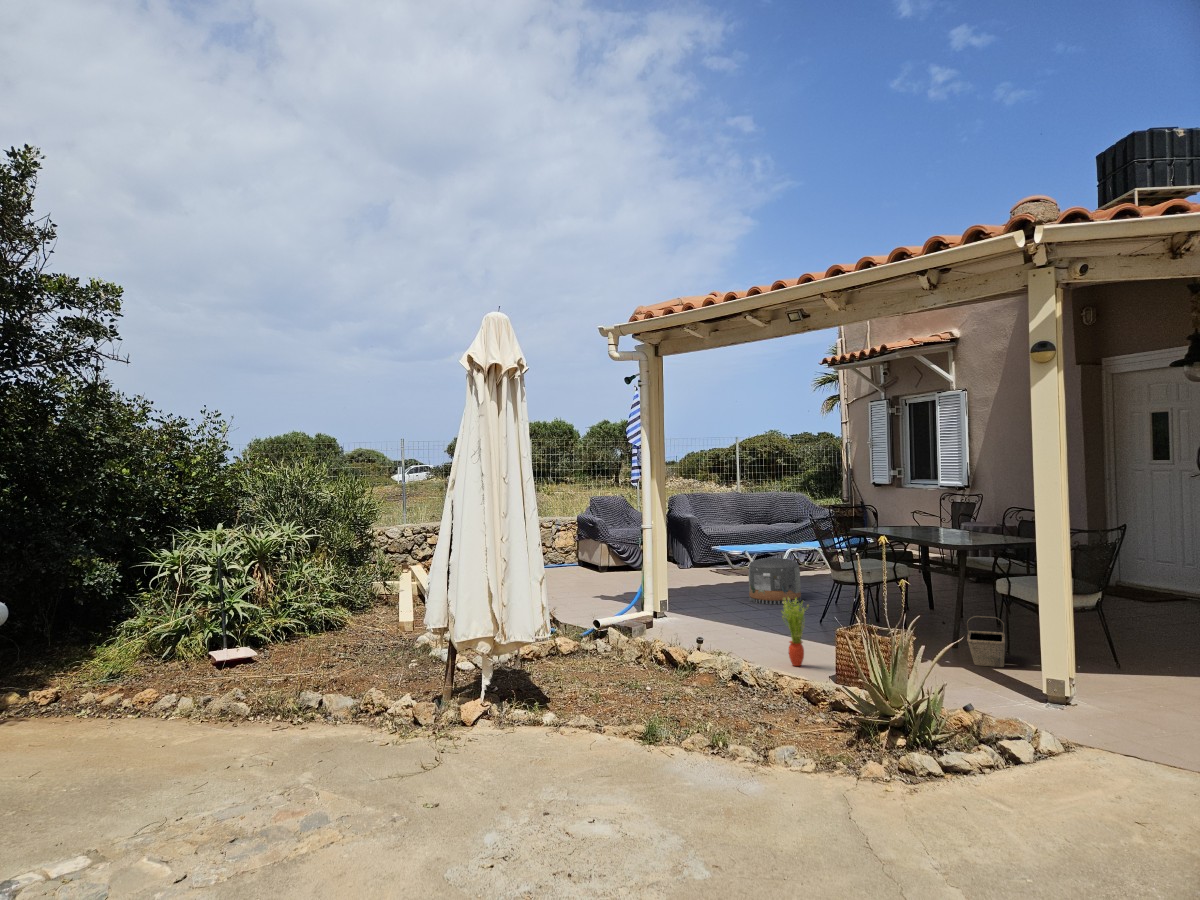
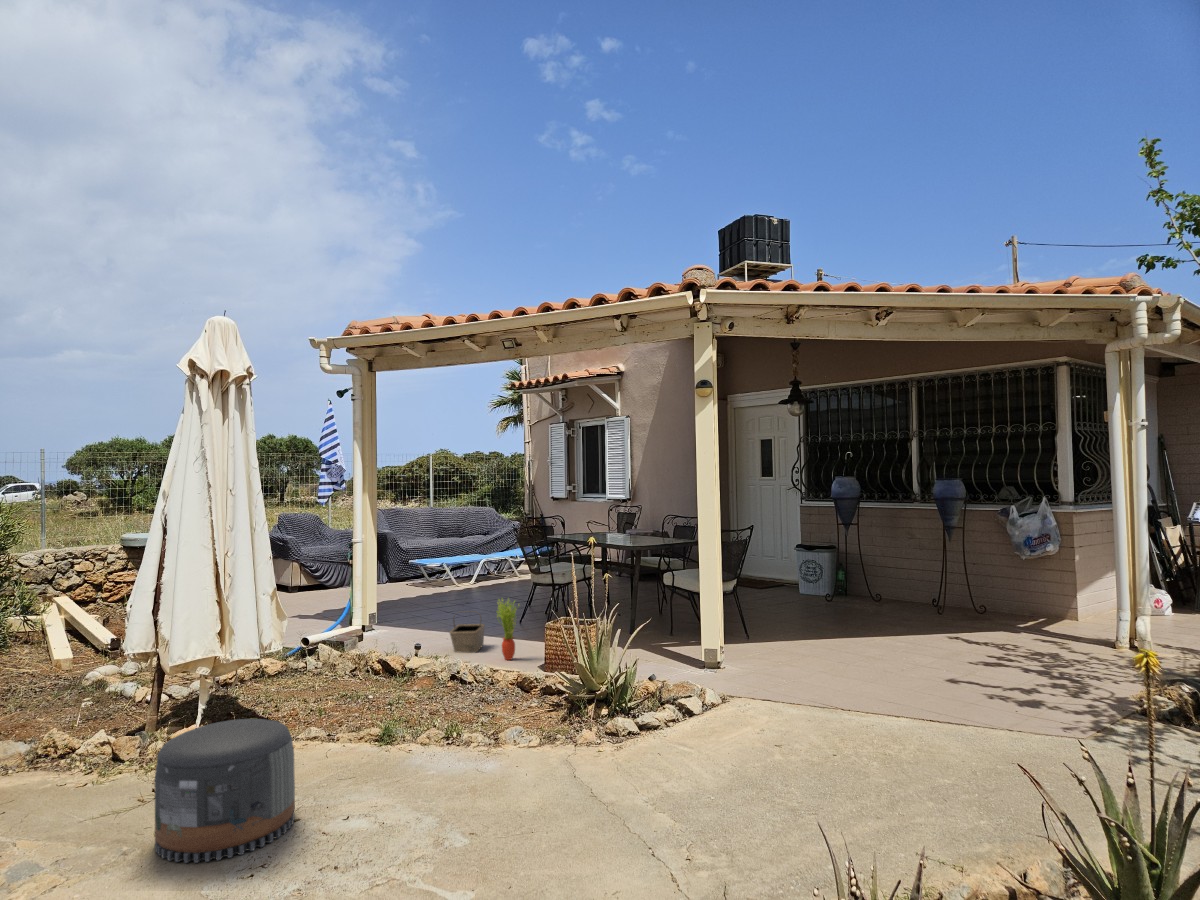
pouf: present [748,558,801,604] -> present [155,719,295,863]
basket: present [967,616,1005,667] -> present [450,611,485,653]

